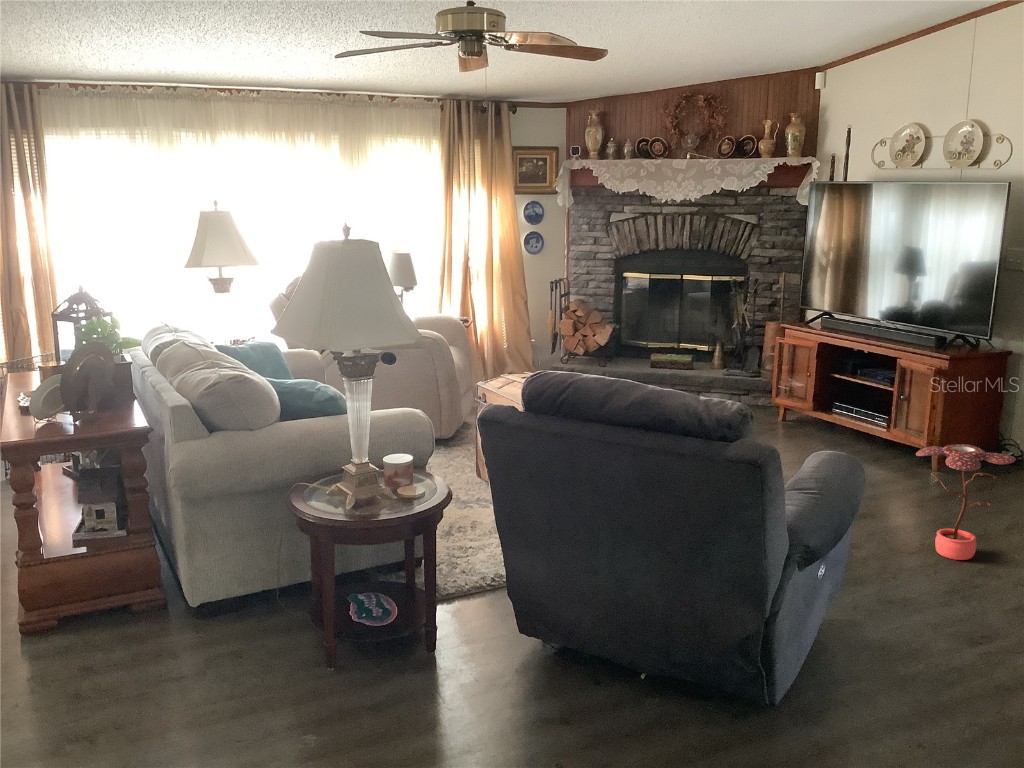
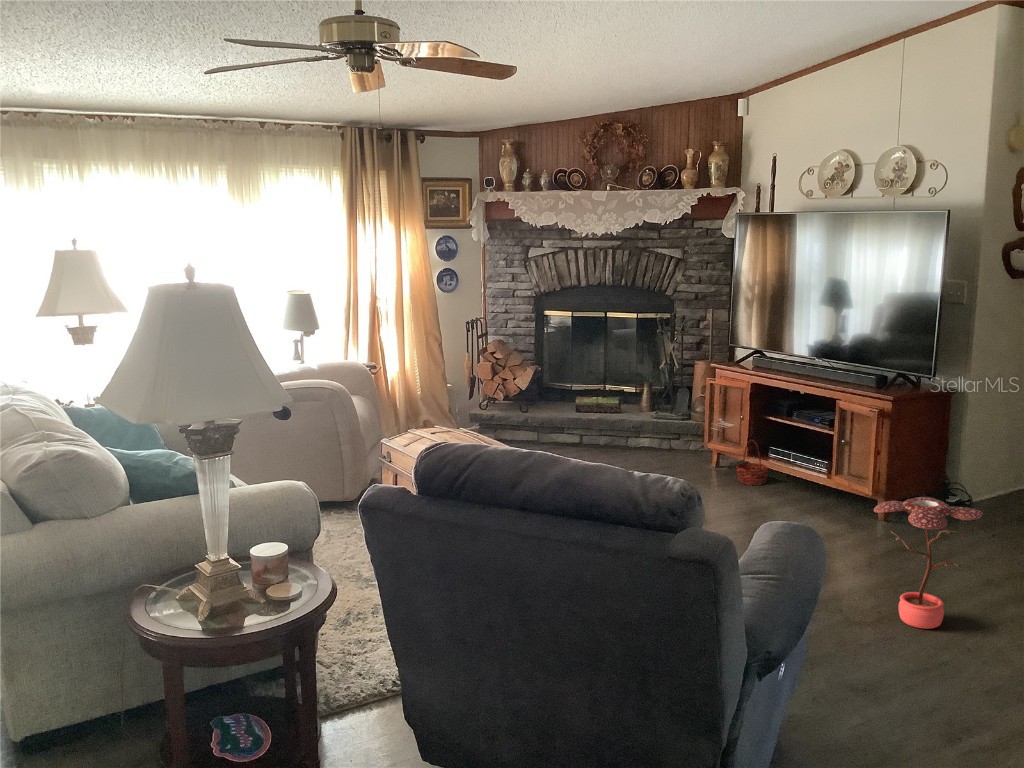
basket: none [800,396,832,438] -> present [736,440,769,485]

